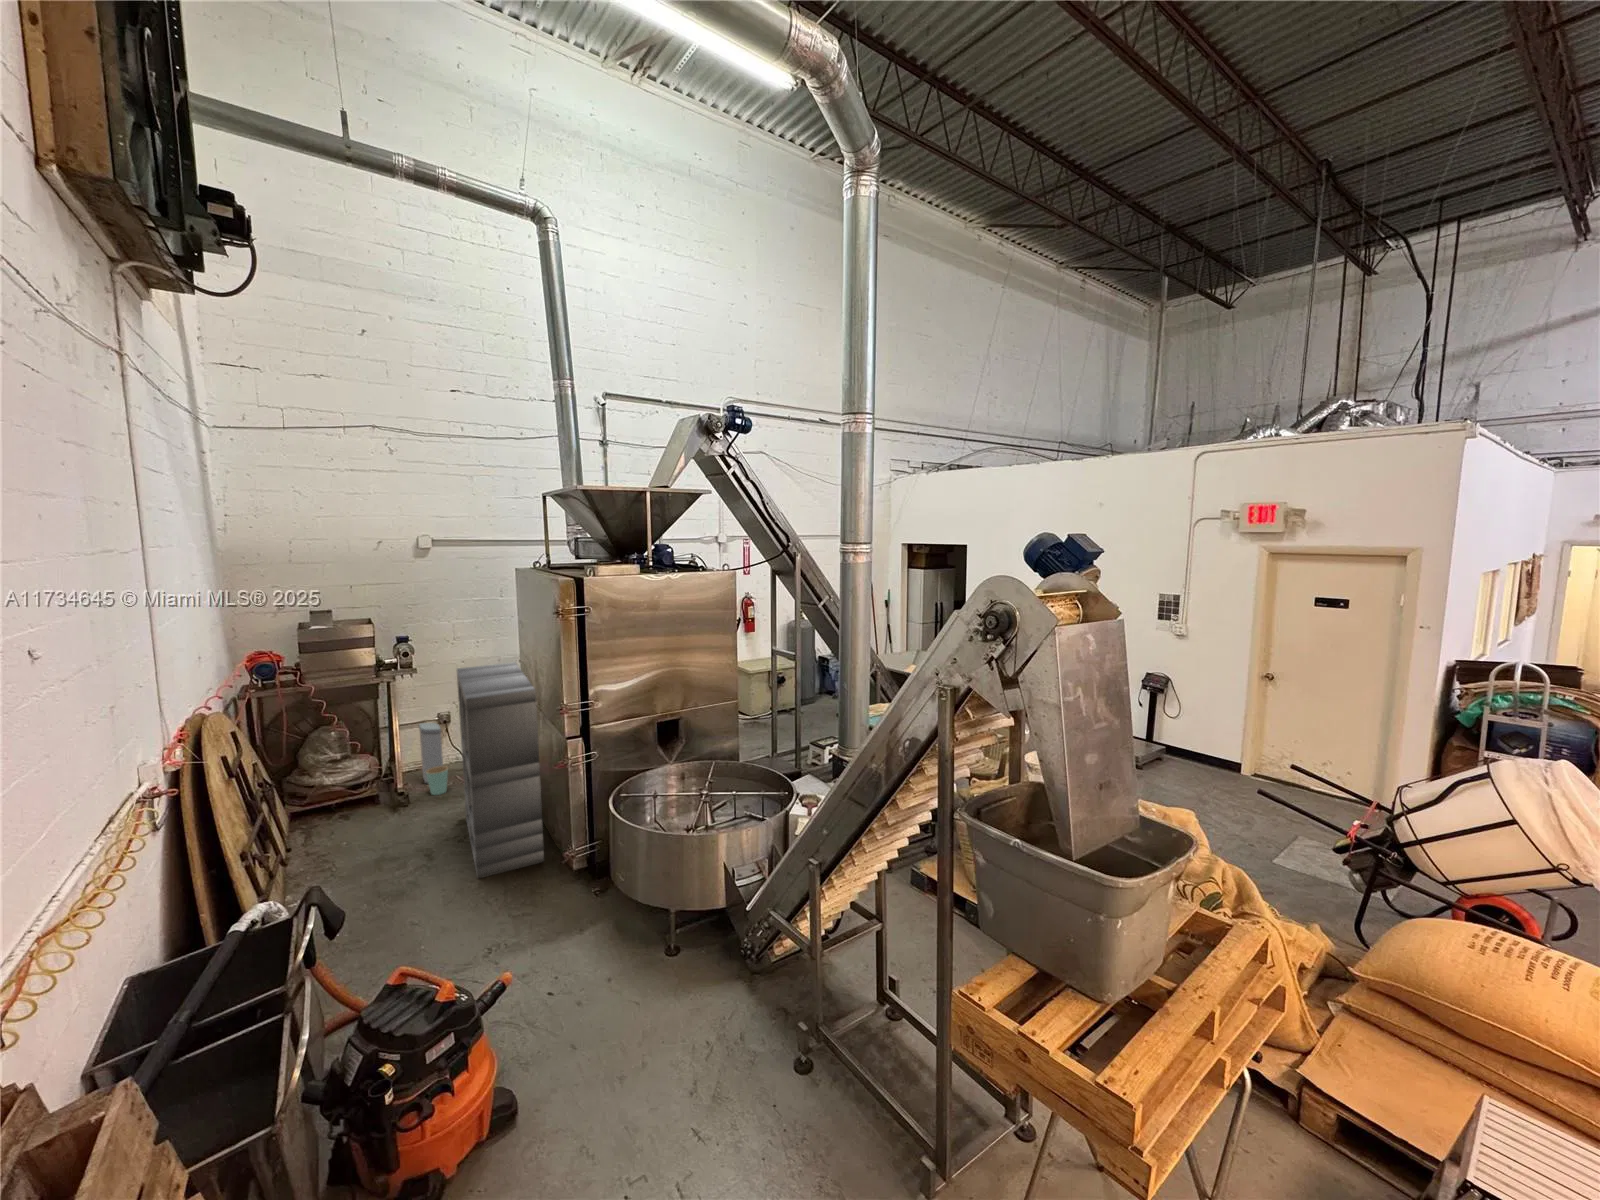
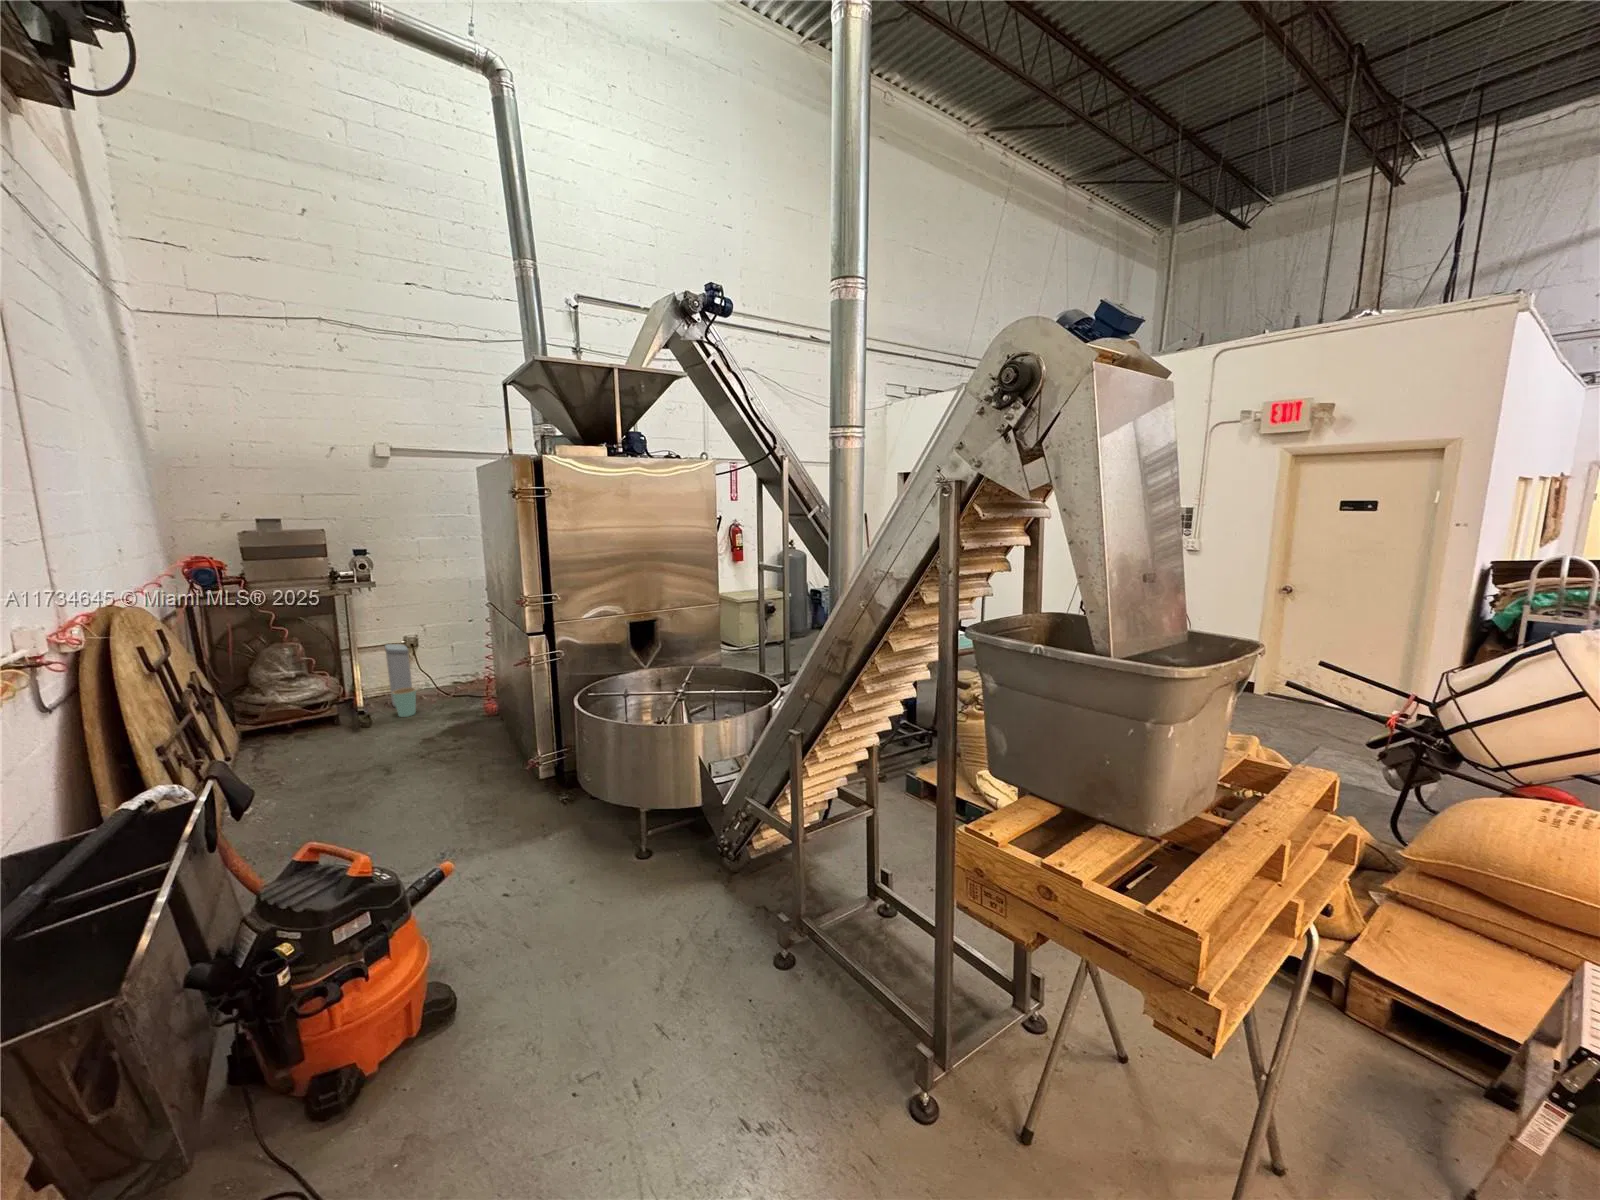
shelving unit: present [457,663,544,878] -> none [415,570,513,791]

